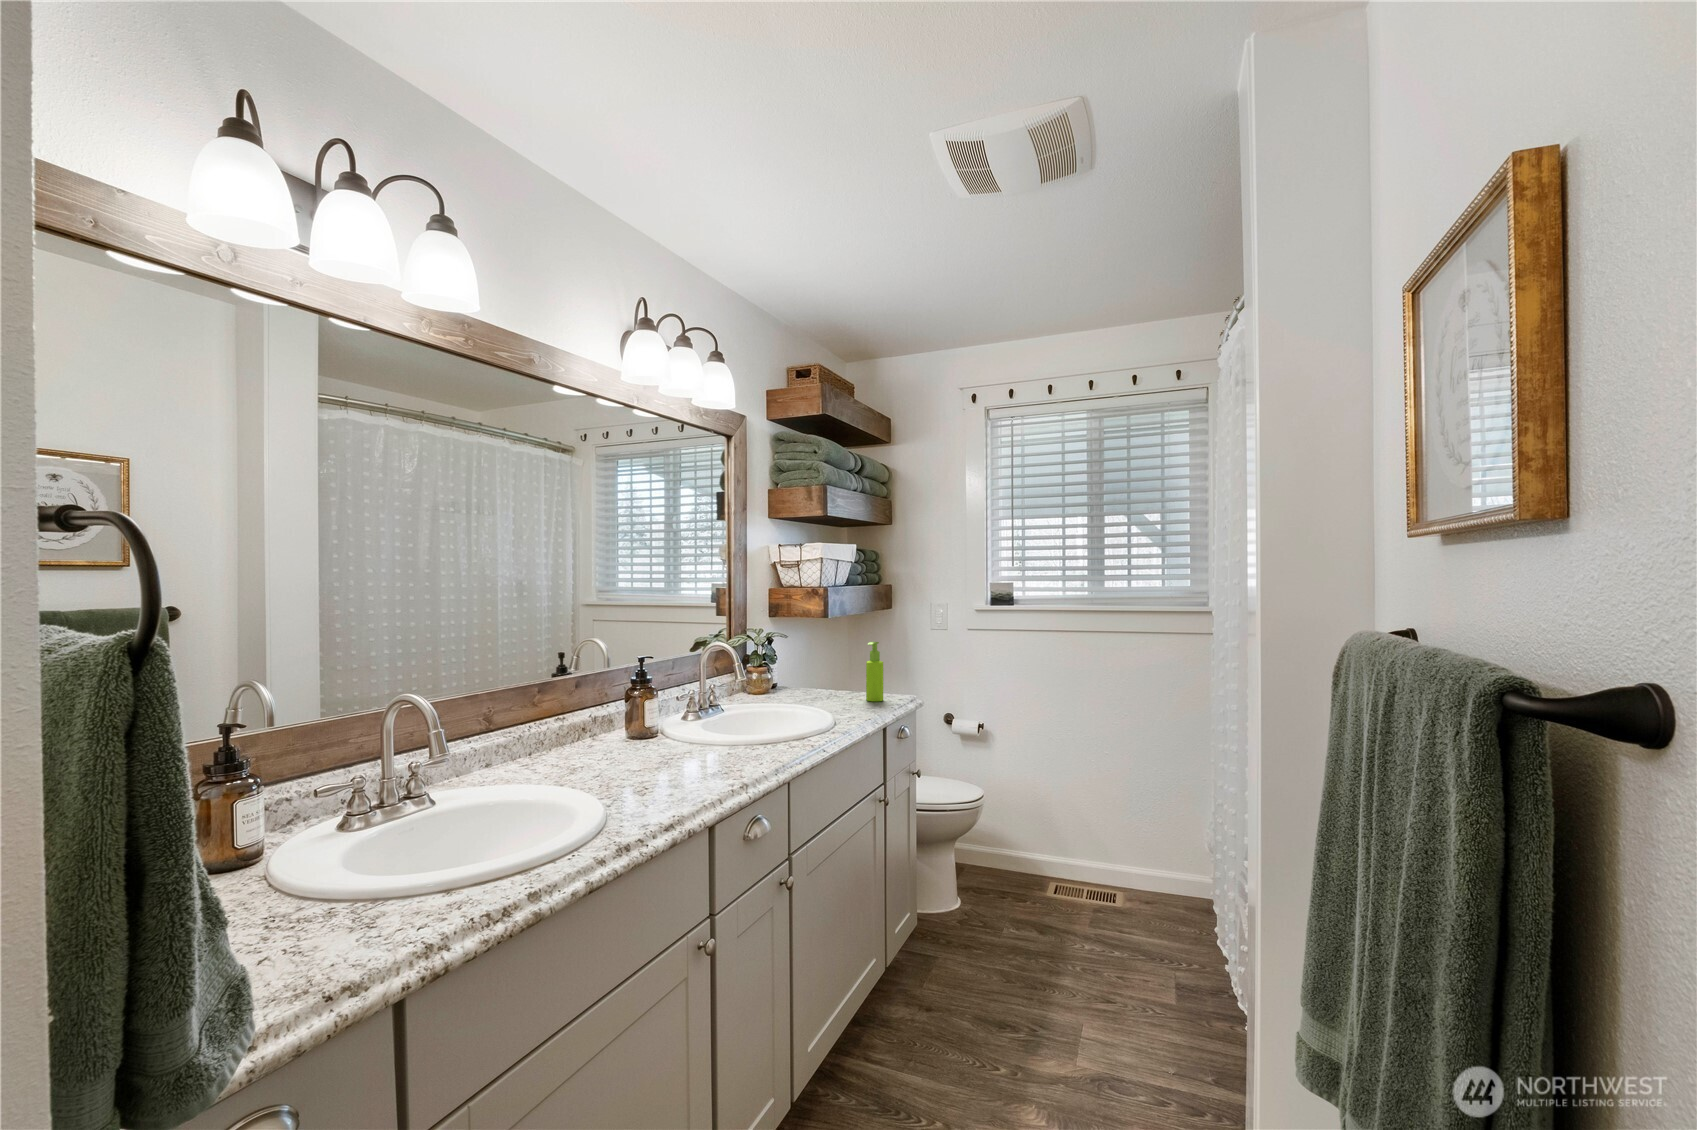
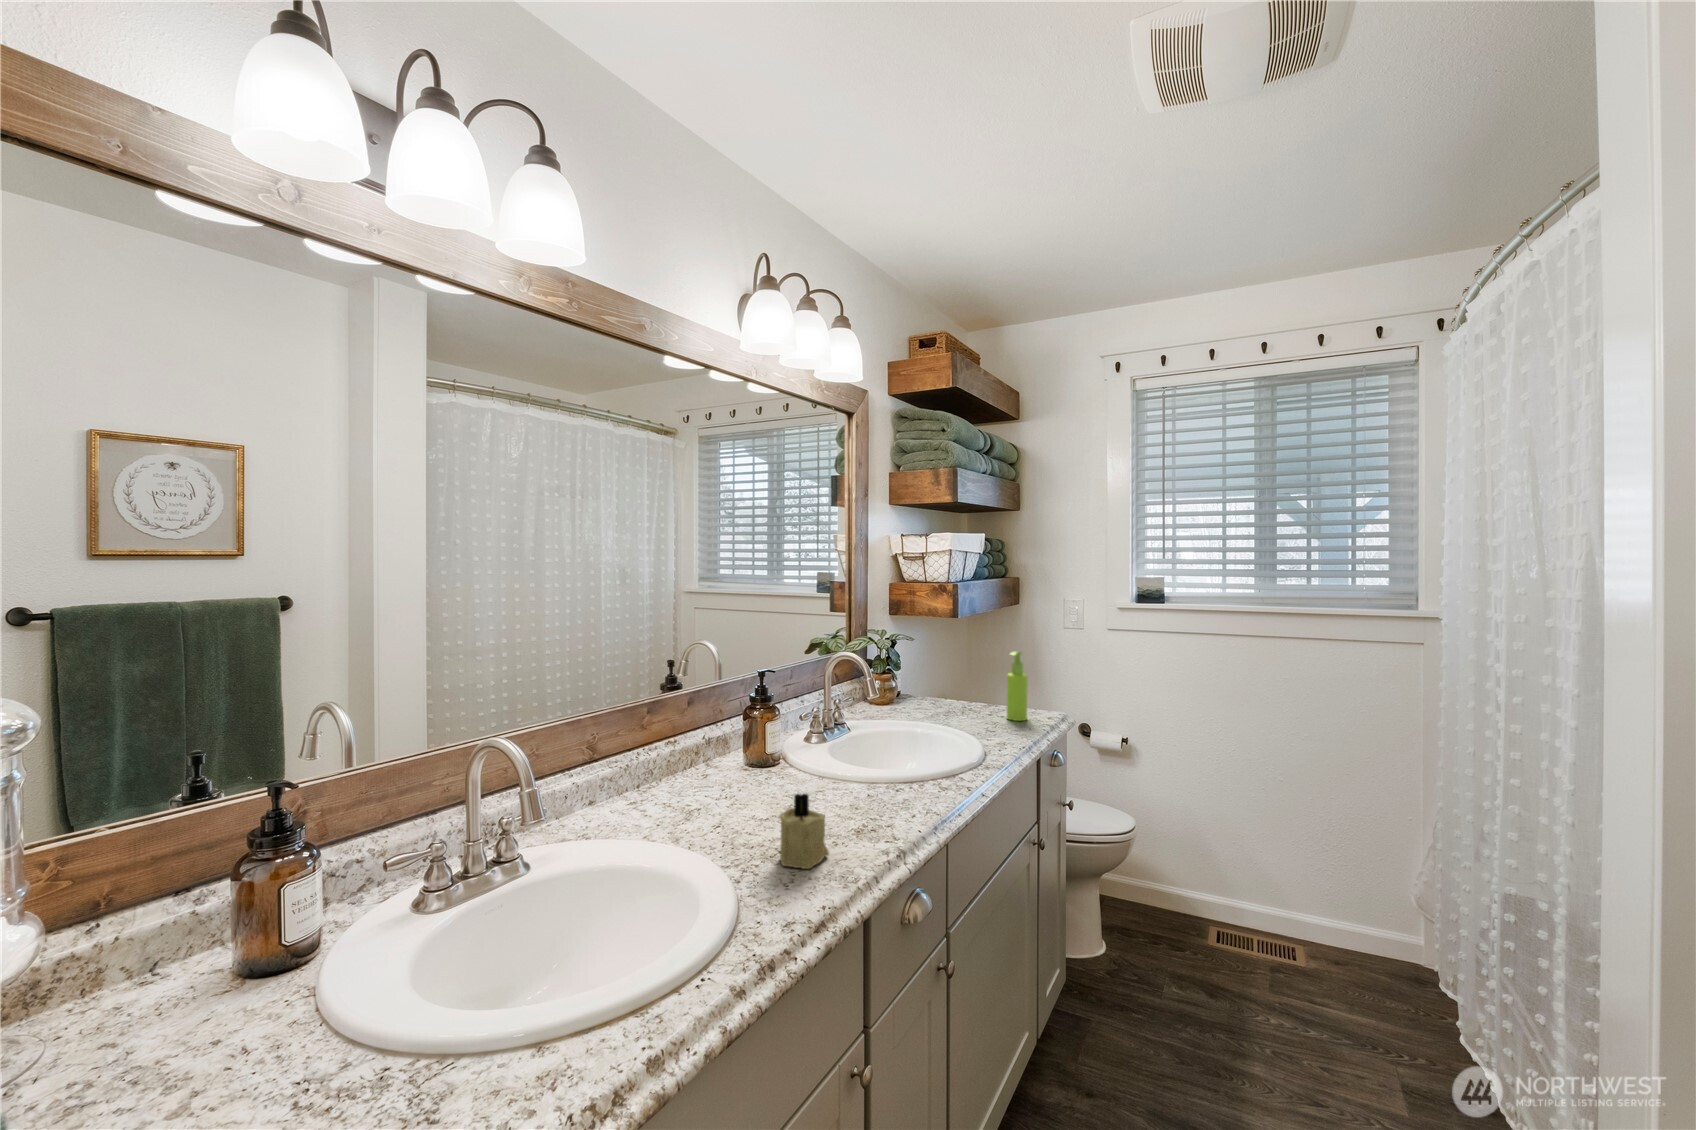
candle: none [645,739,686,796] -> present [779,794,829,869]

